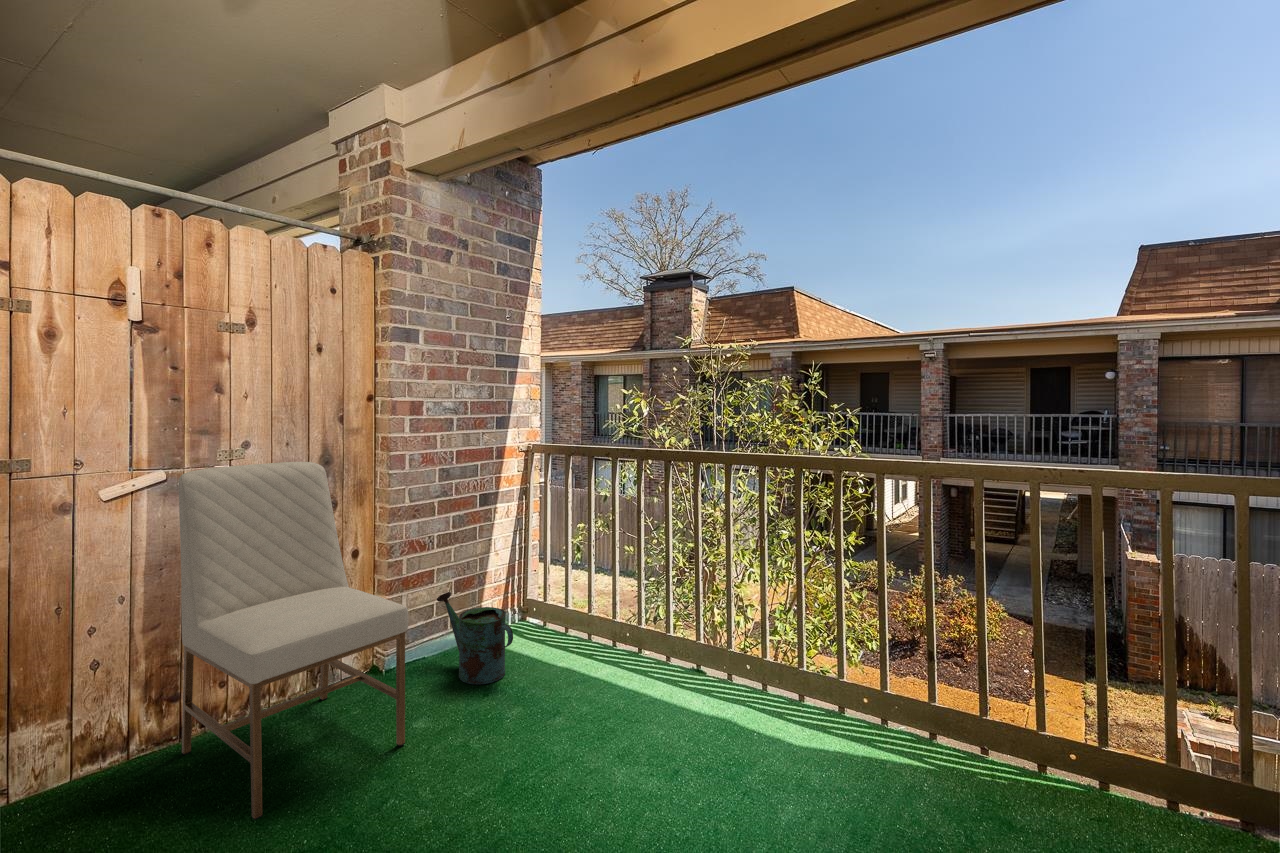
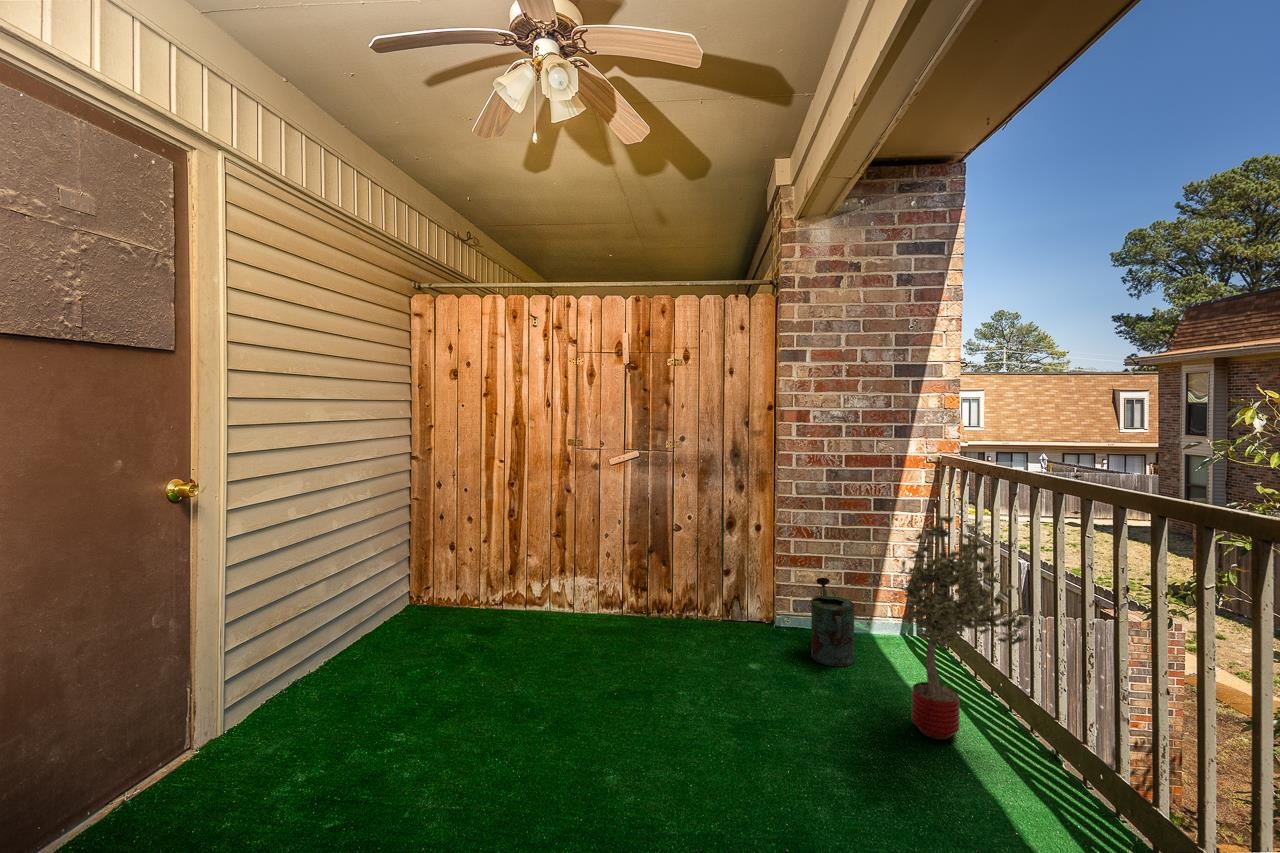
chair: present [178,462,408,820] -> none [614,452,723,669]
potted tree: none [569,500,705,699] -> present [900,516,1034,740]

